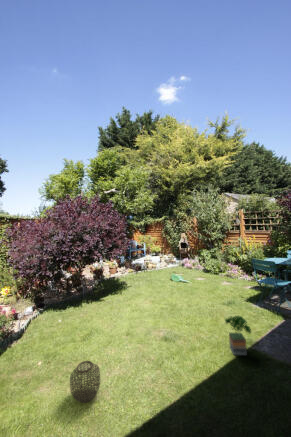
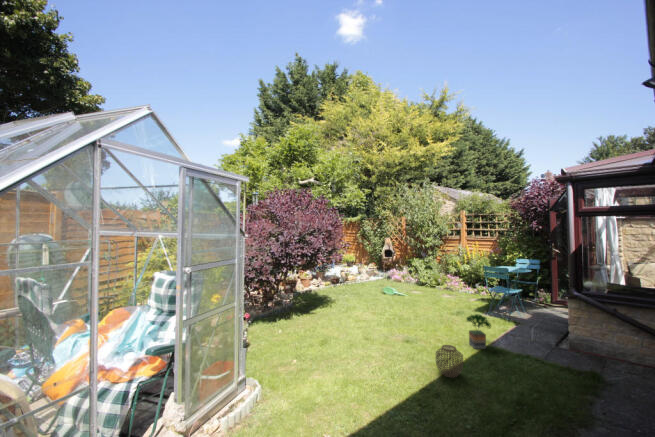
woven basket: present [70,361,100,403] -> present [436,345,463,377]

